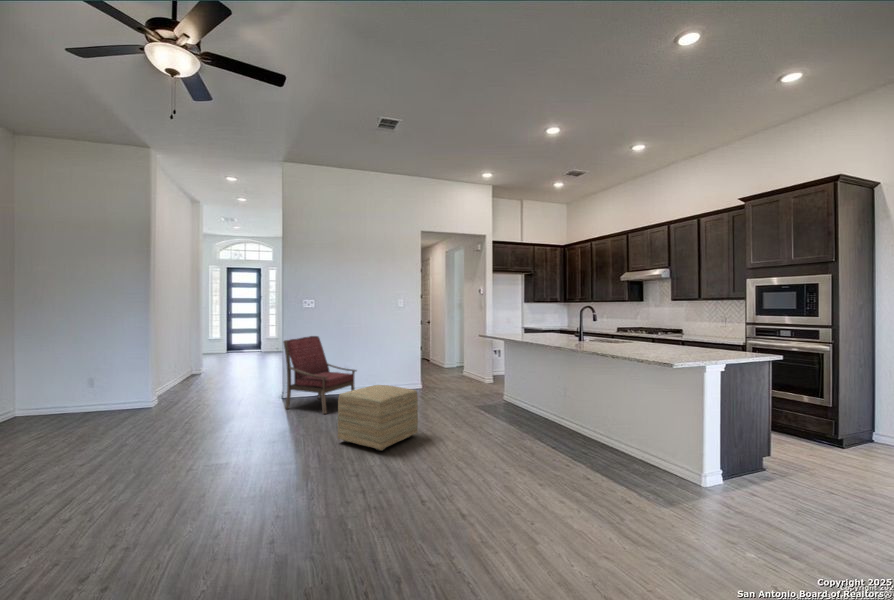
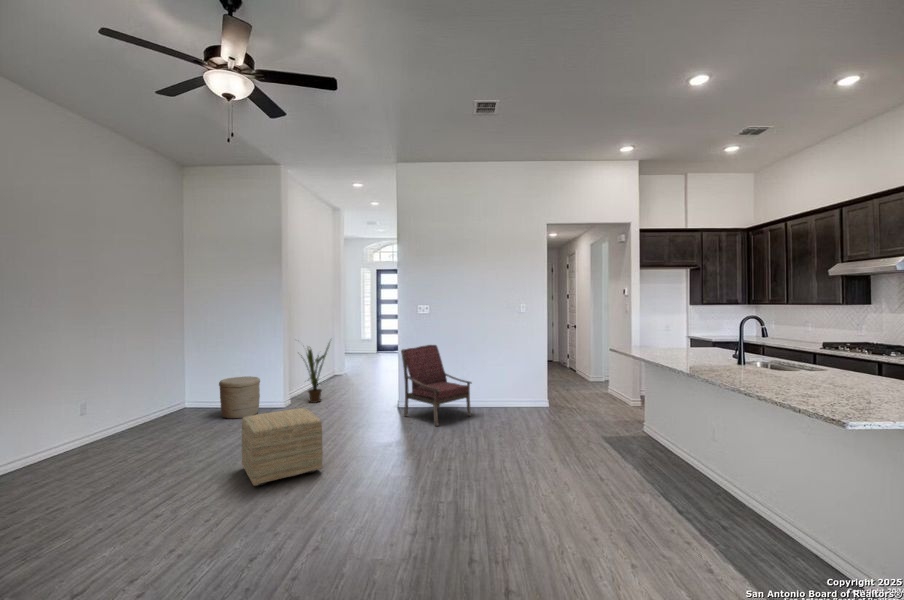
house plant: none [139,332,192,405] -> present [301,343,330,403]
woven basket: none [29,378,95,432] -> present [219,376,260,419]
ottoman: present [338,385,418,451] -> present [242,408,323,486]

